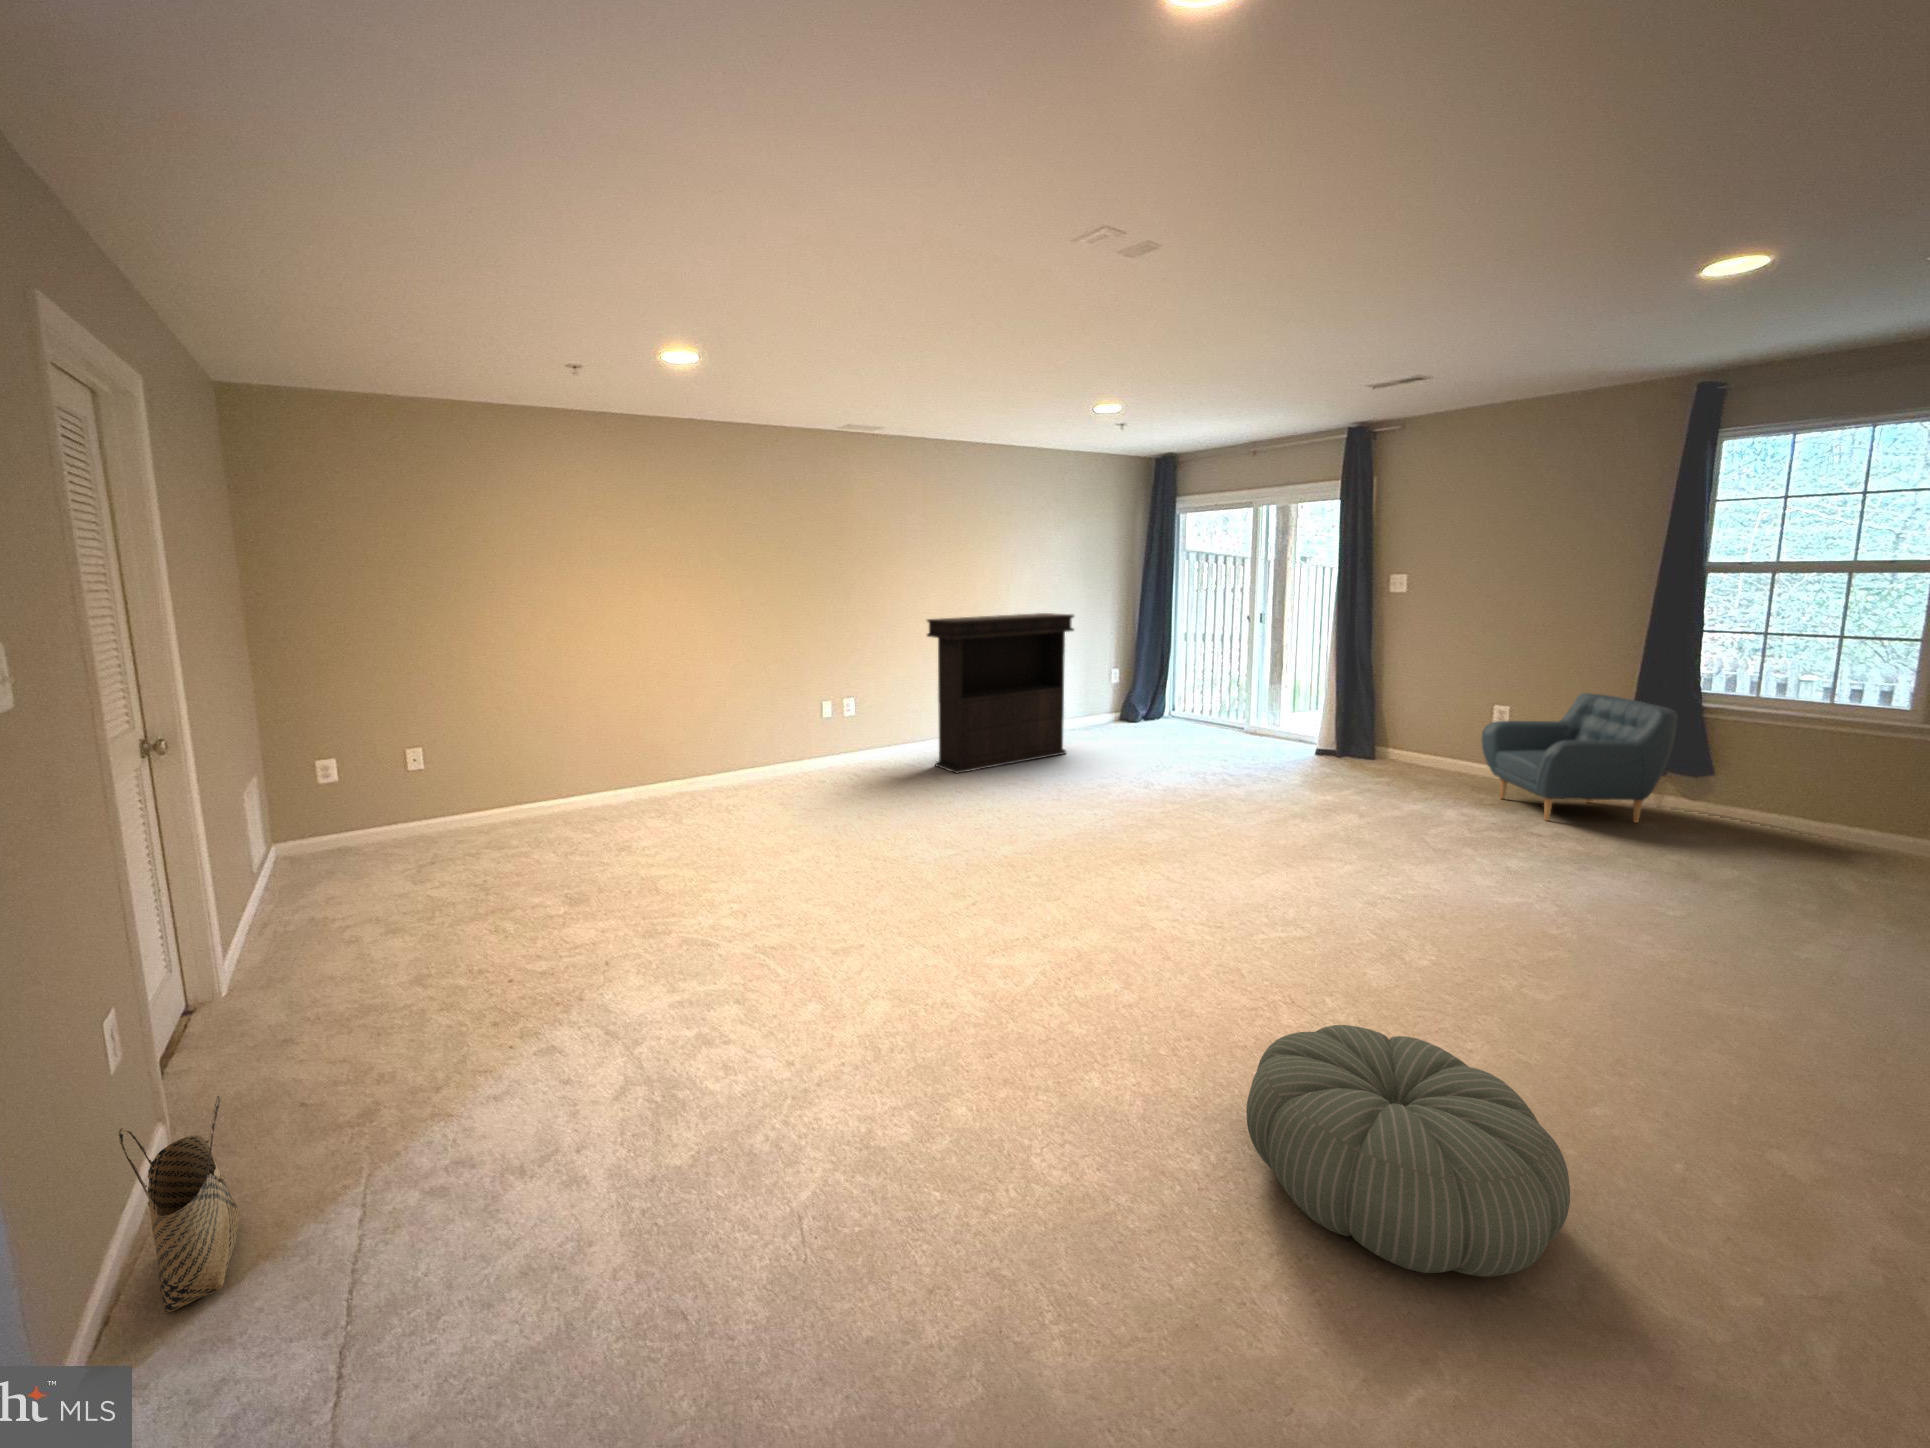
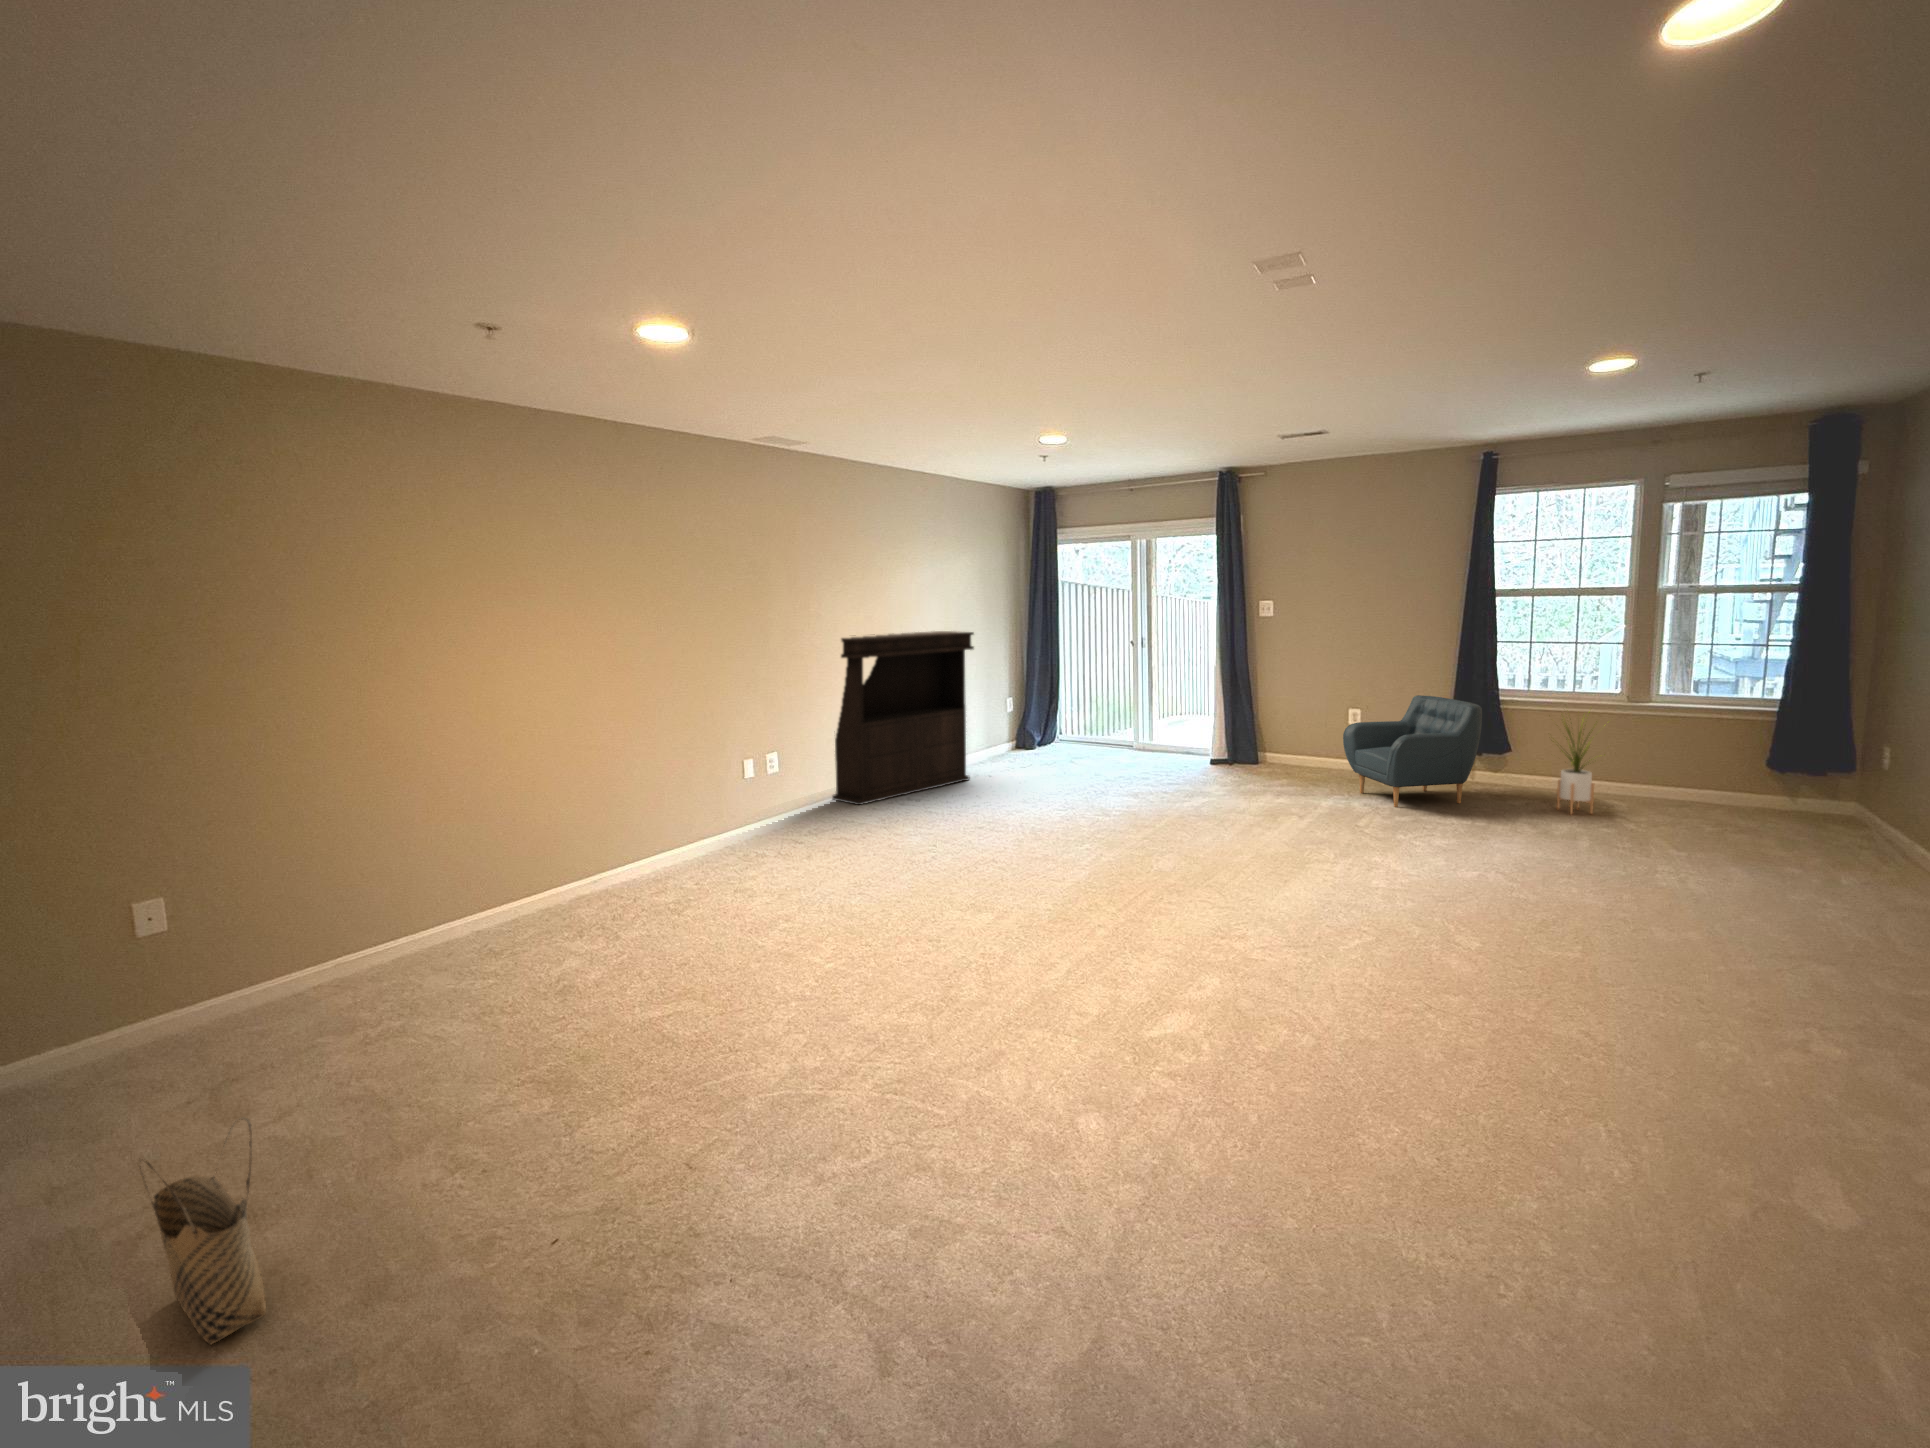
house plant: none [1772,715,1888,855] -> present [1557,711,1594,814]
pouf: present [1246,1025,1570,1277] -> none [1205,945,1424,1096]

